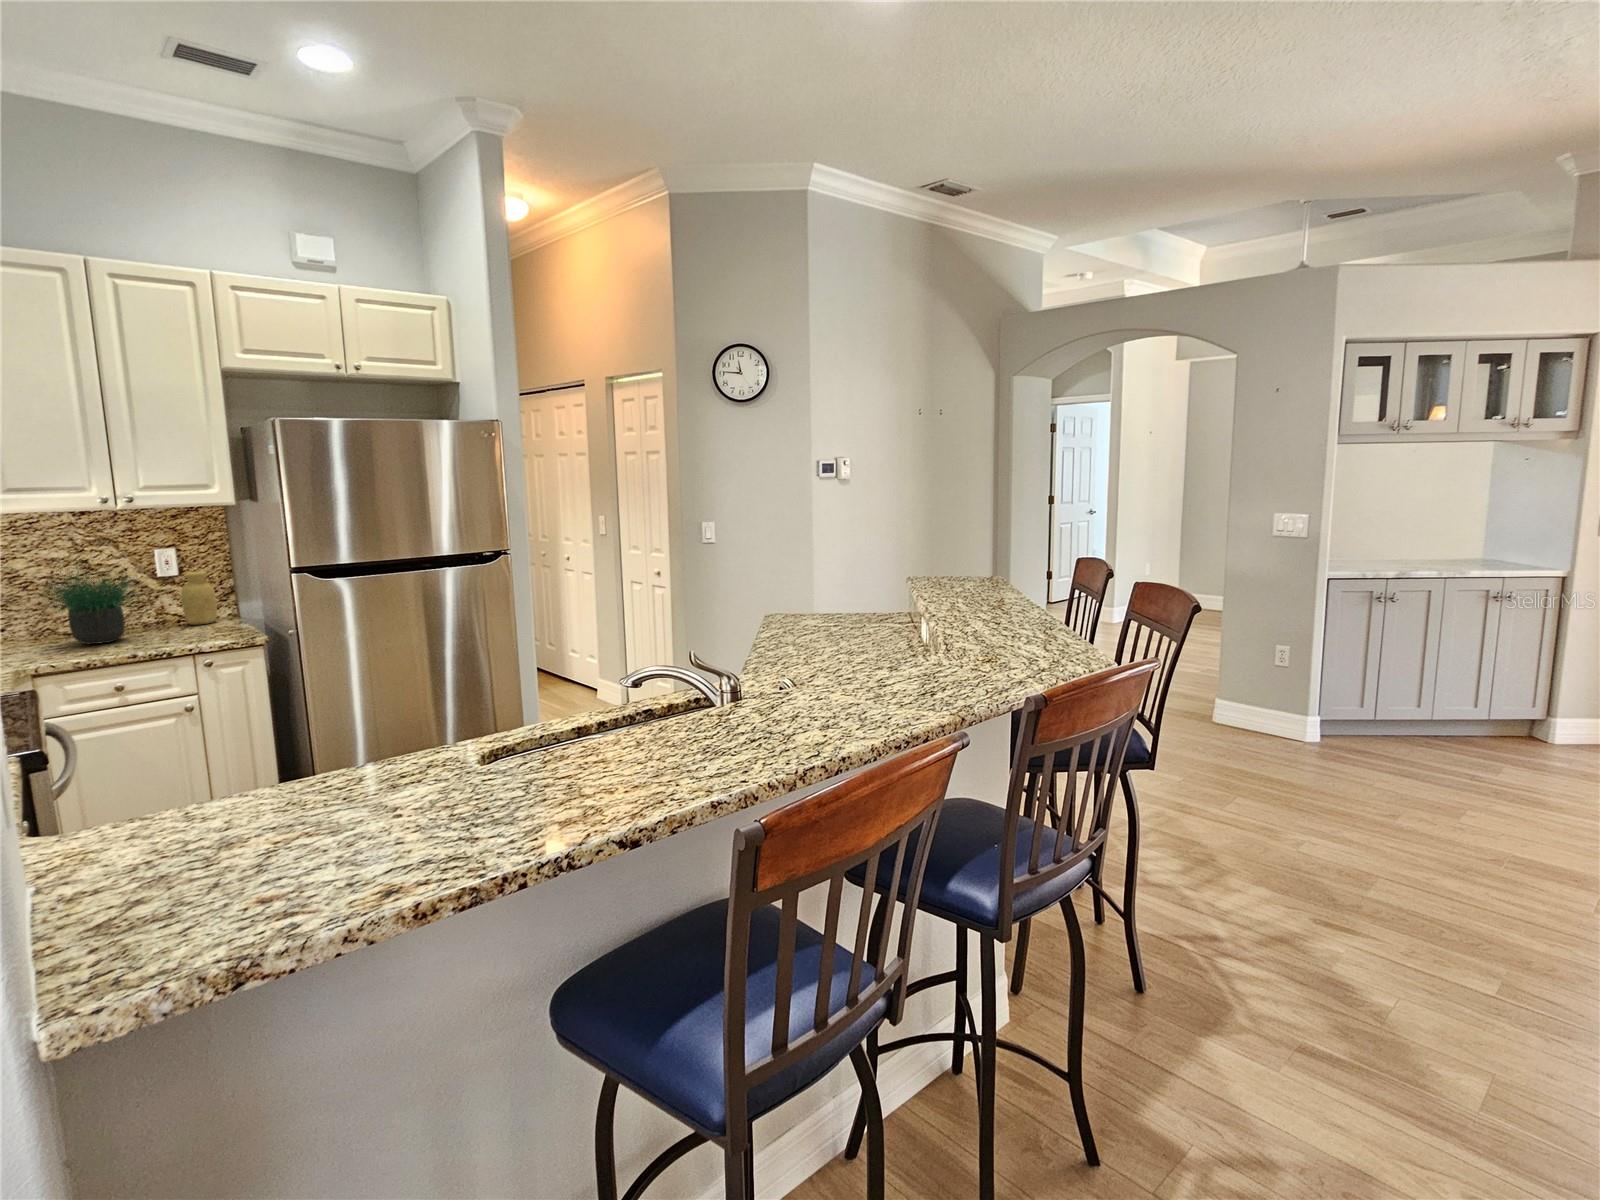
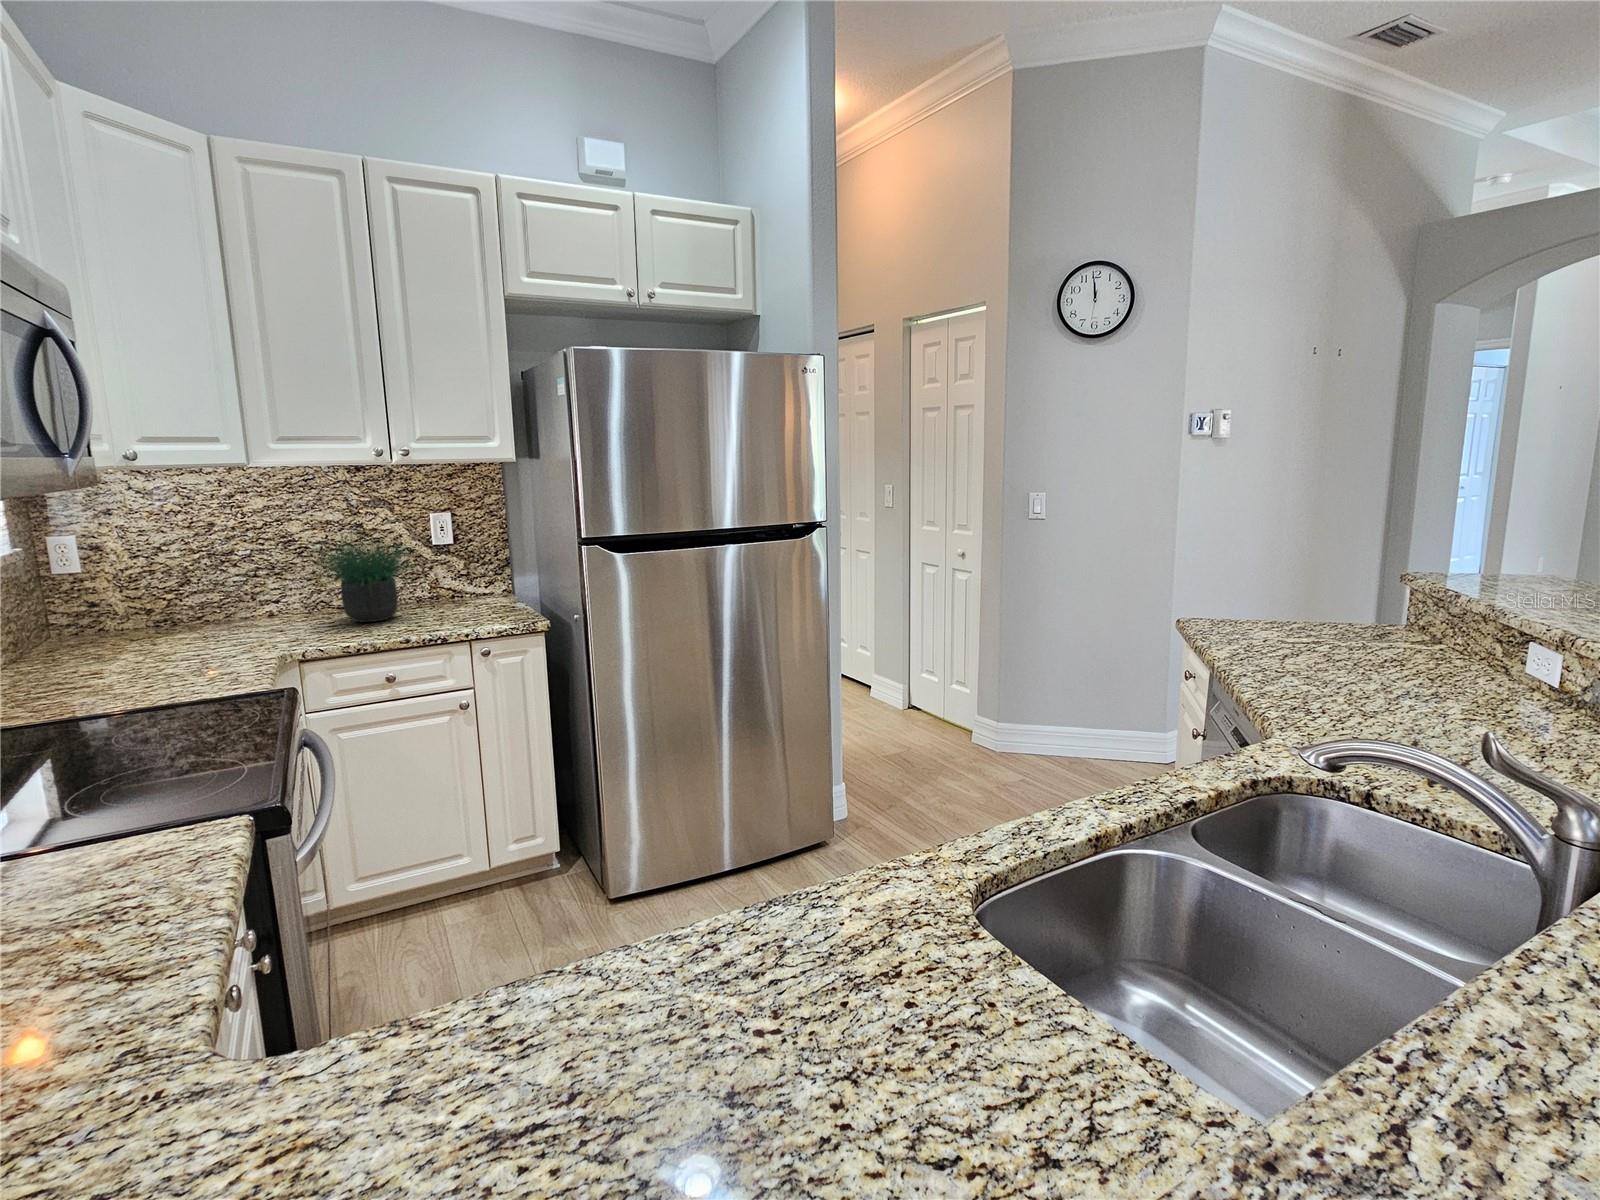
vase: present [181,571,217,625] -> none [456,540,492,602]

